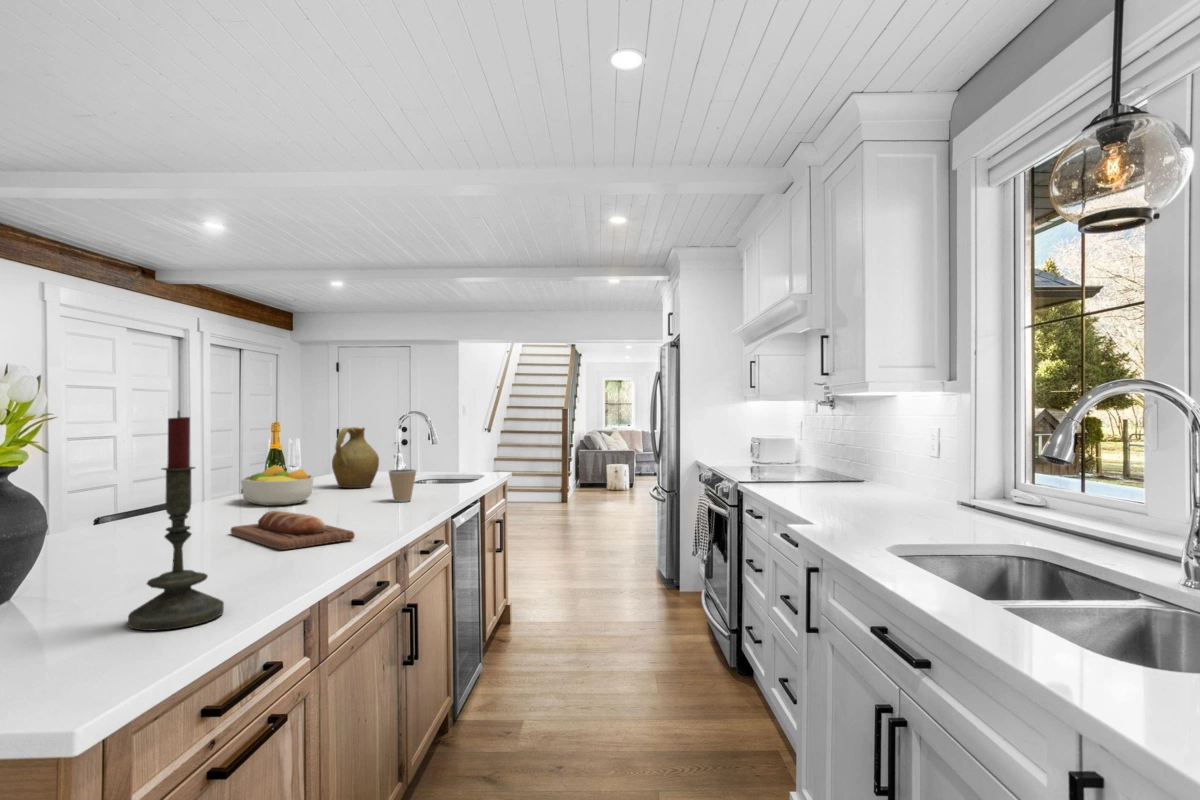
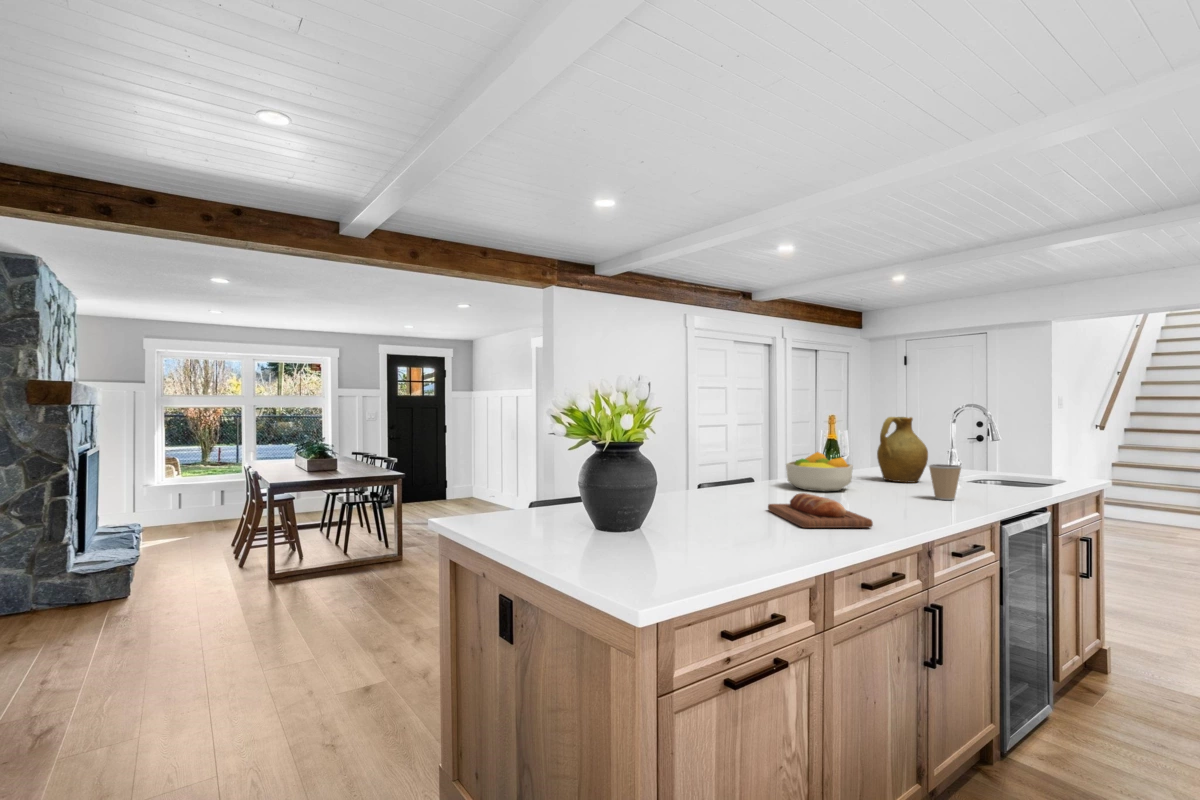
candle: present [128,411,224,631] -> none [678,400,742,568]

